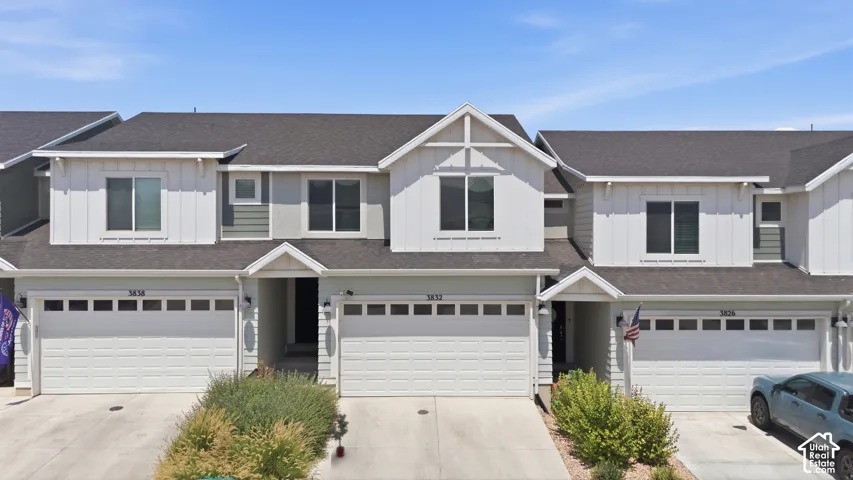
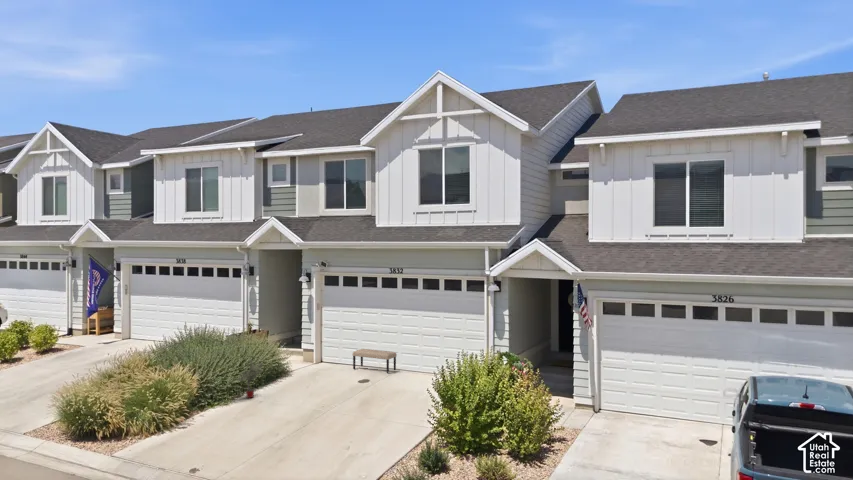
bench: none [388,377,430,400] -> present [352,349,397,373]

